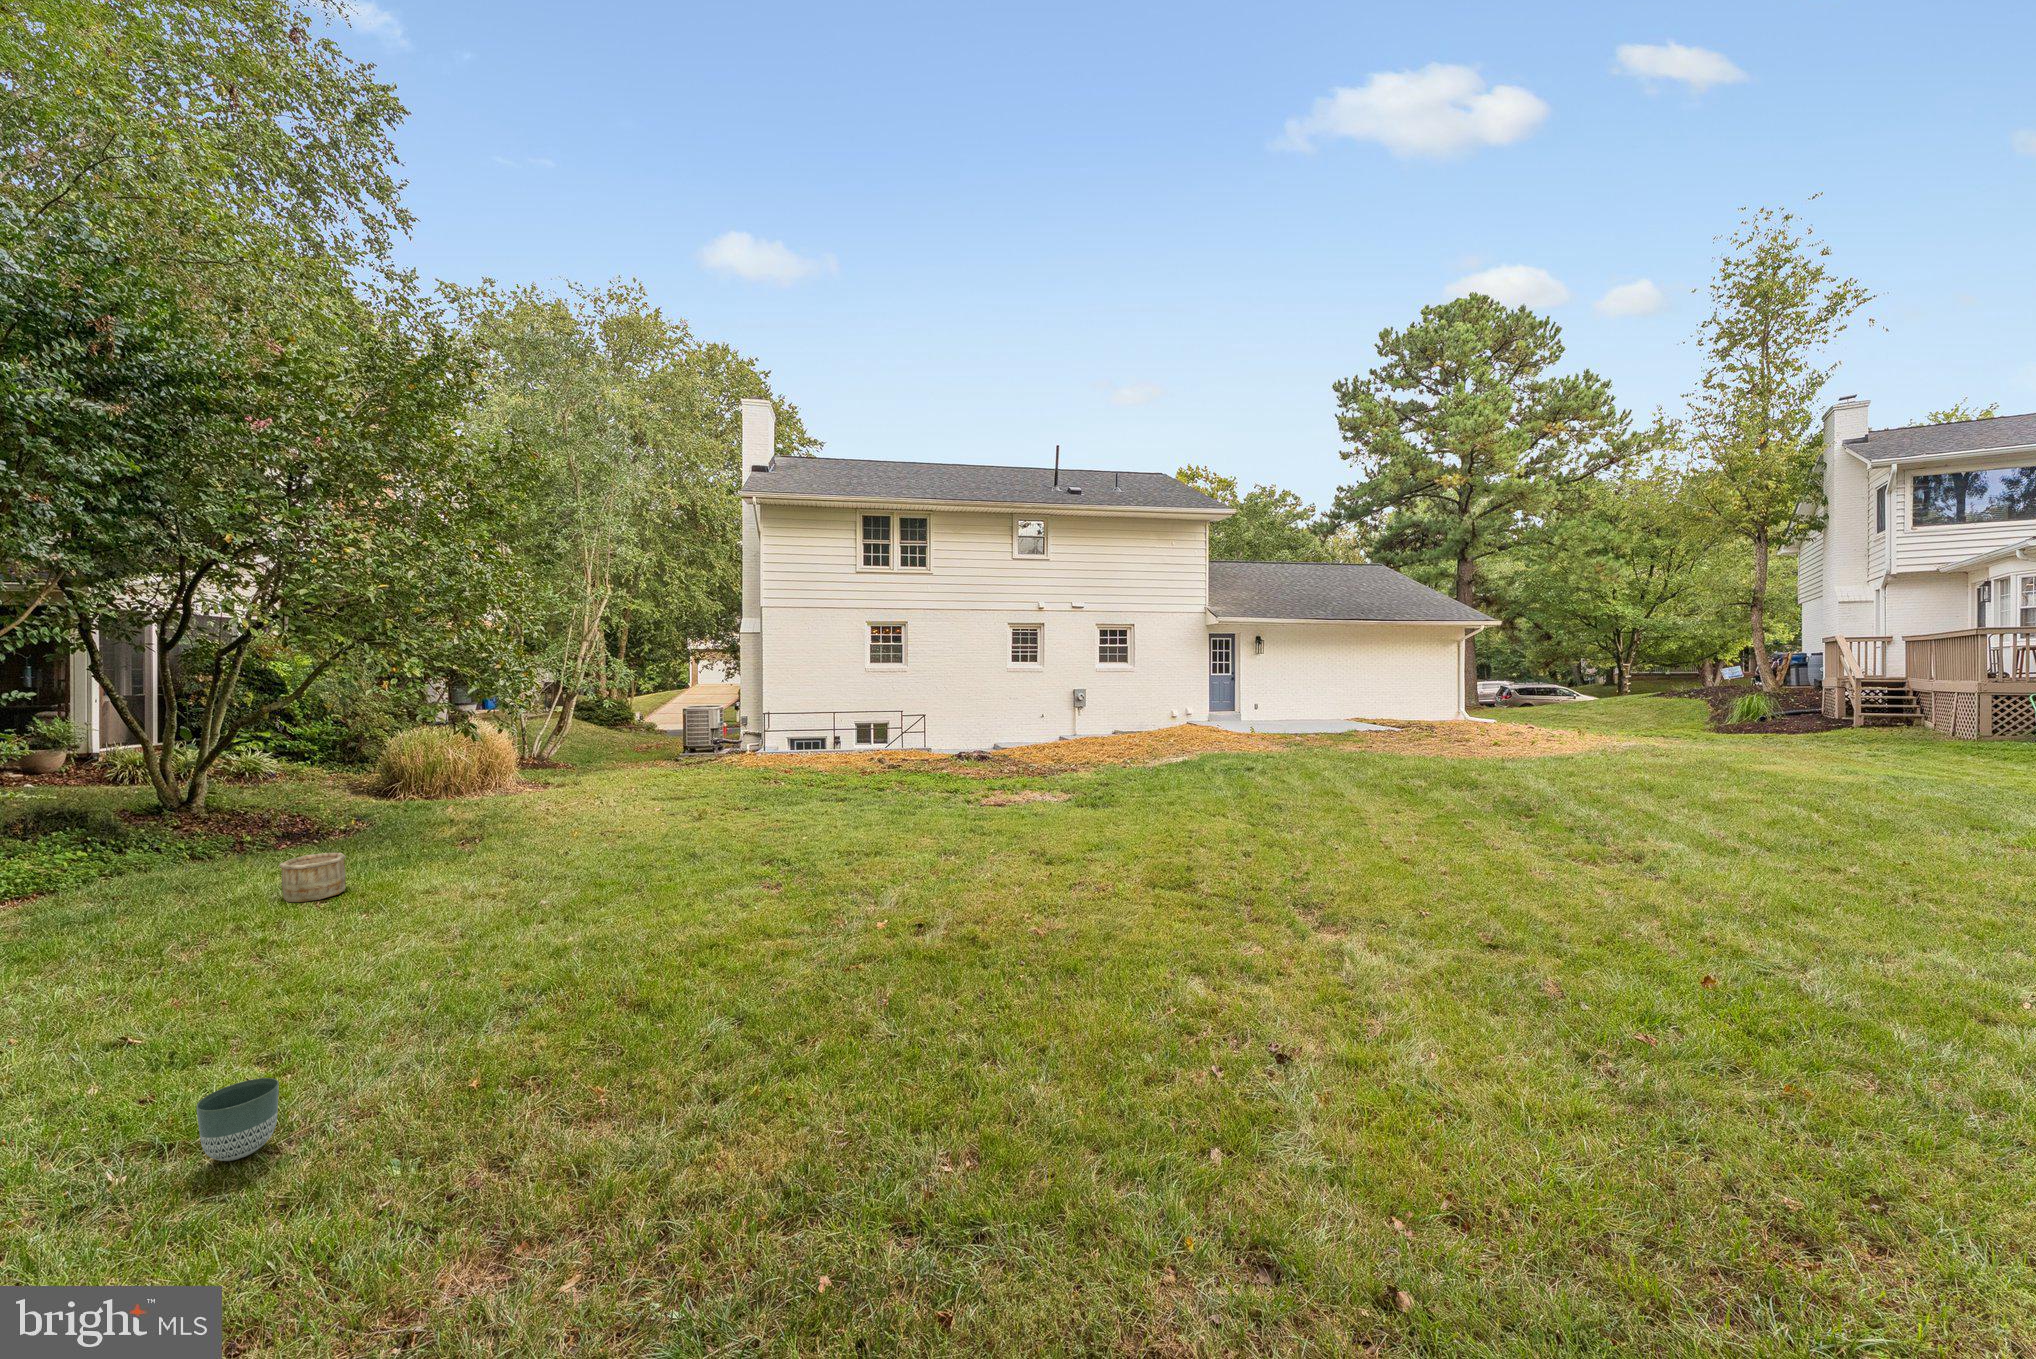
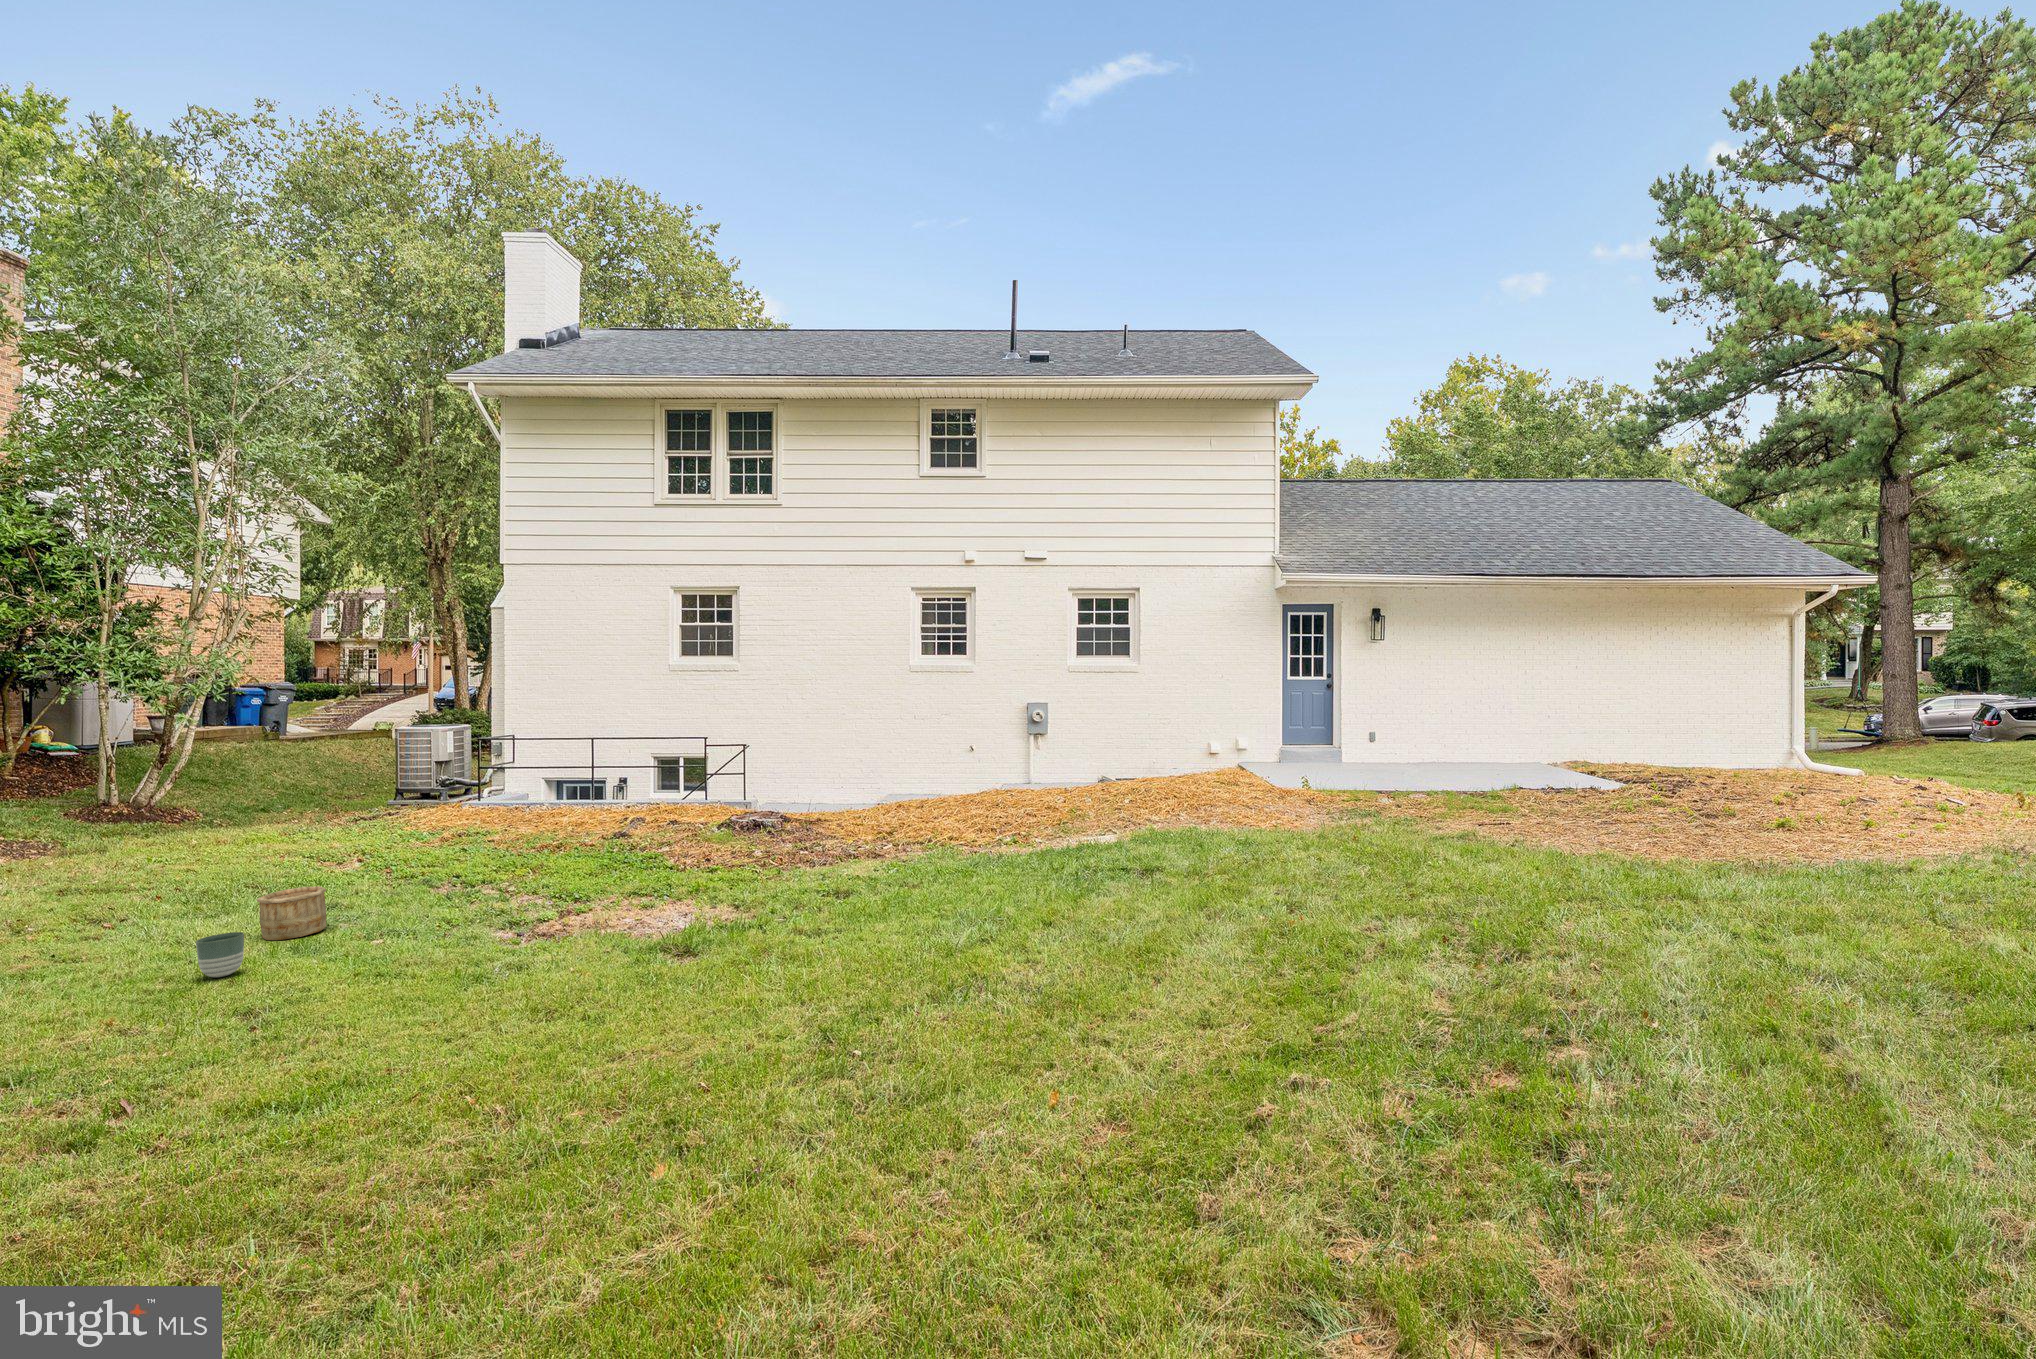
planter: present [197,1078,279,1161] -> present [196,932,244,977]

